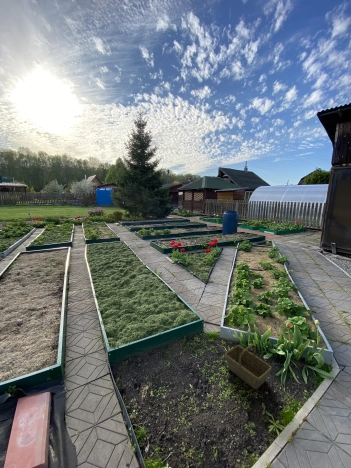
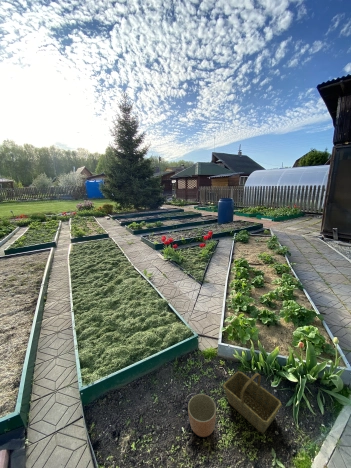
planter: none [197,357,219,389] -> present [188,394,216,437]

